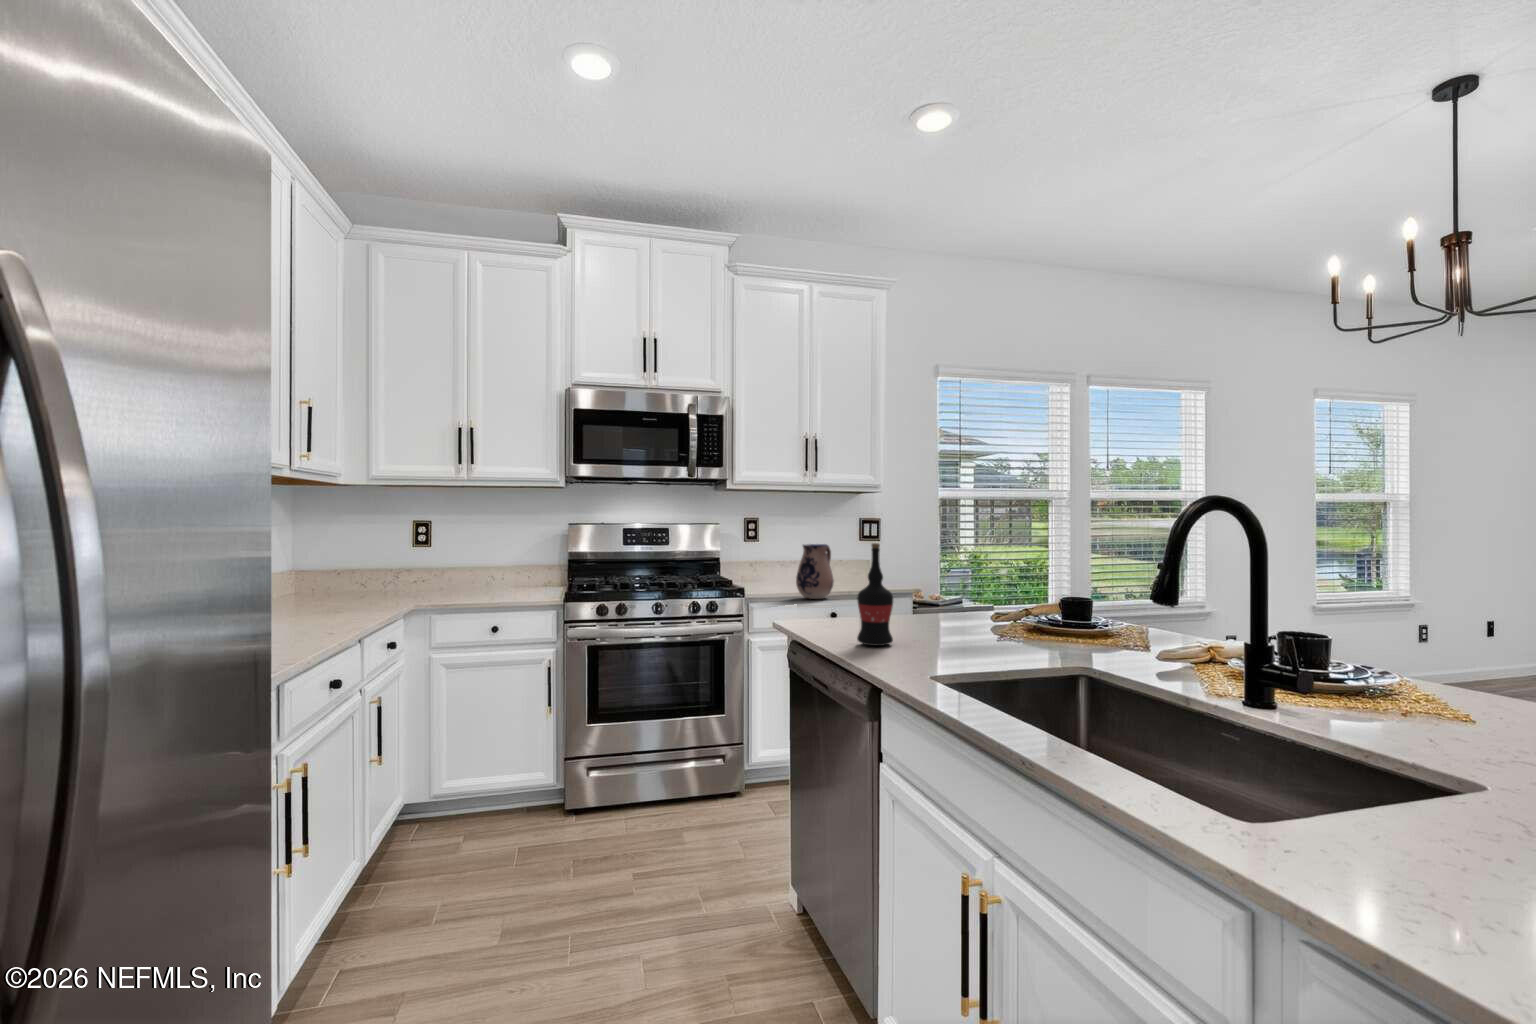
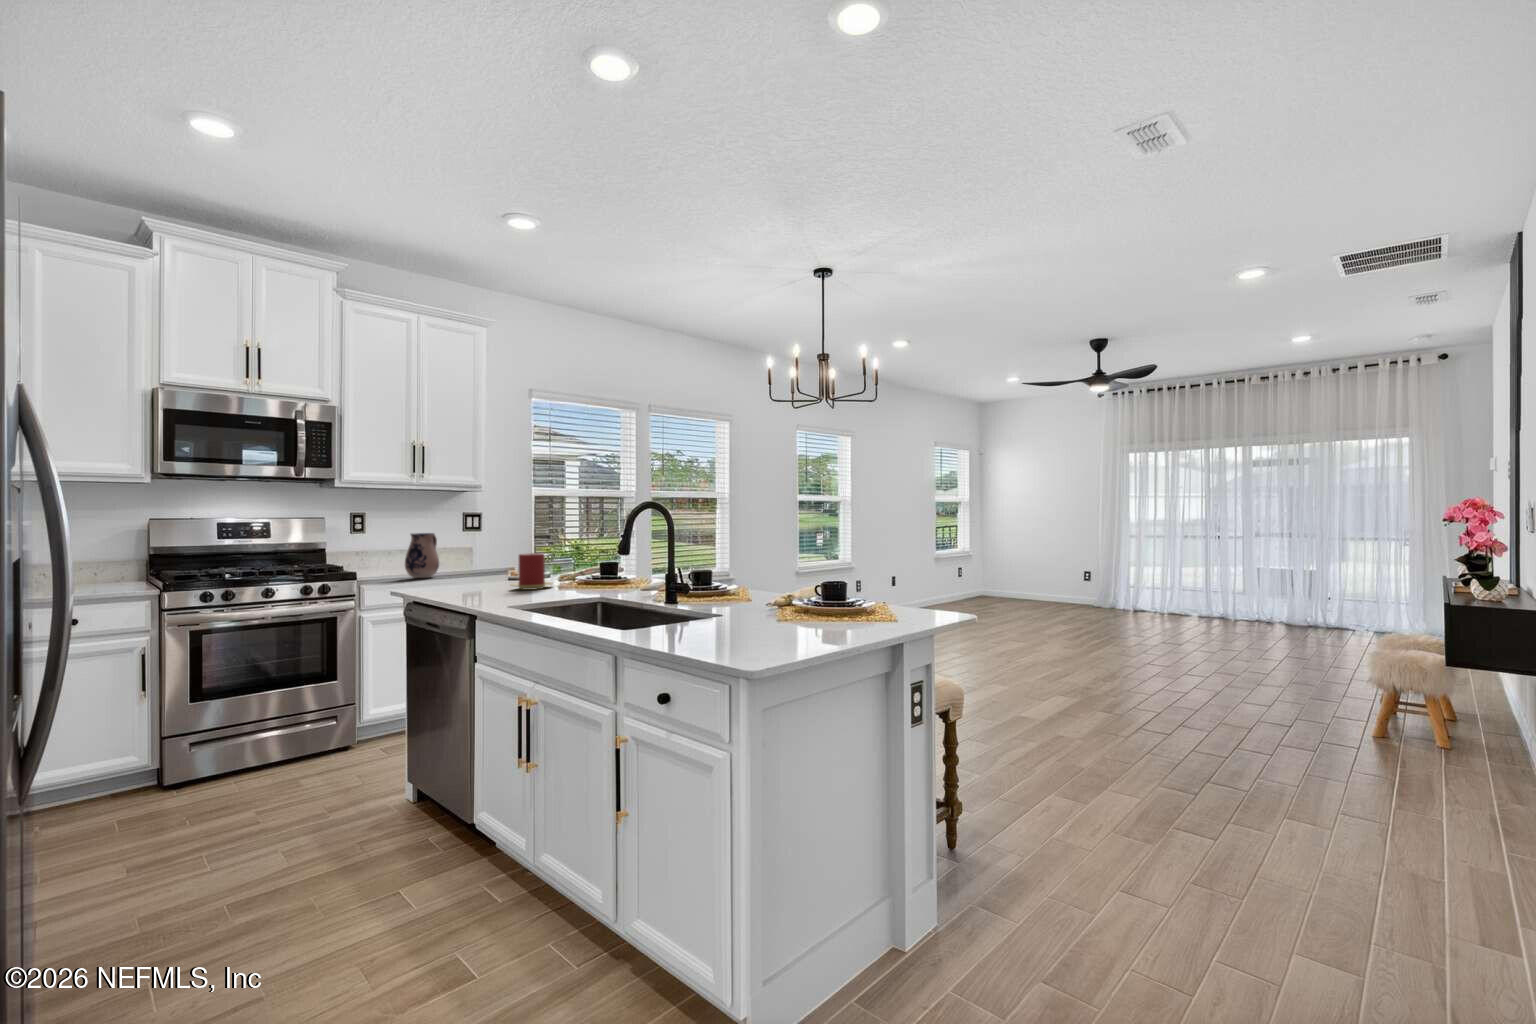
wine bottle: present [857,543,893,646] -> none [458,523,485,595]
candle: none [925,587,987,642] -> present [511,553,552,590]

